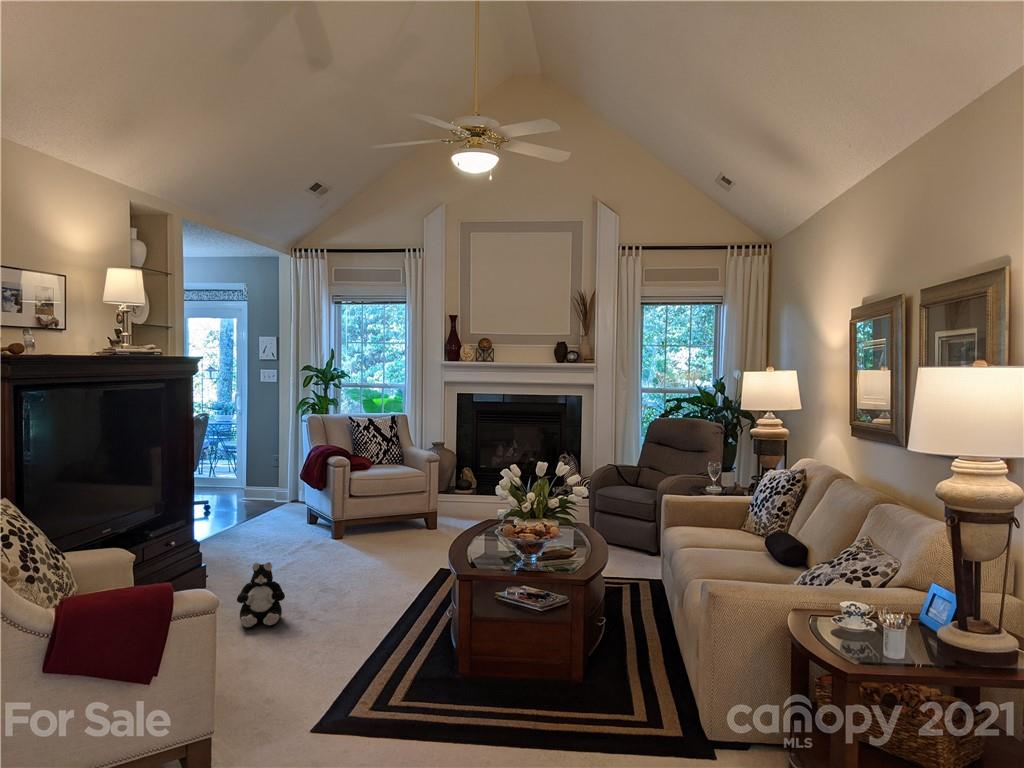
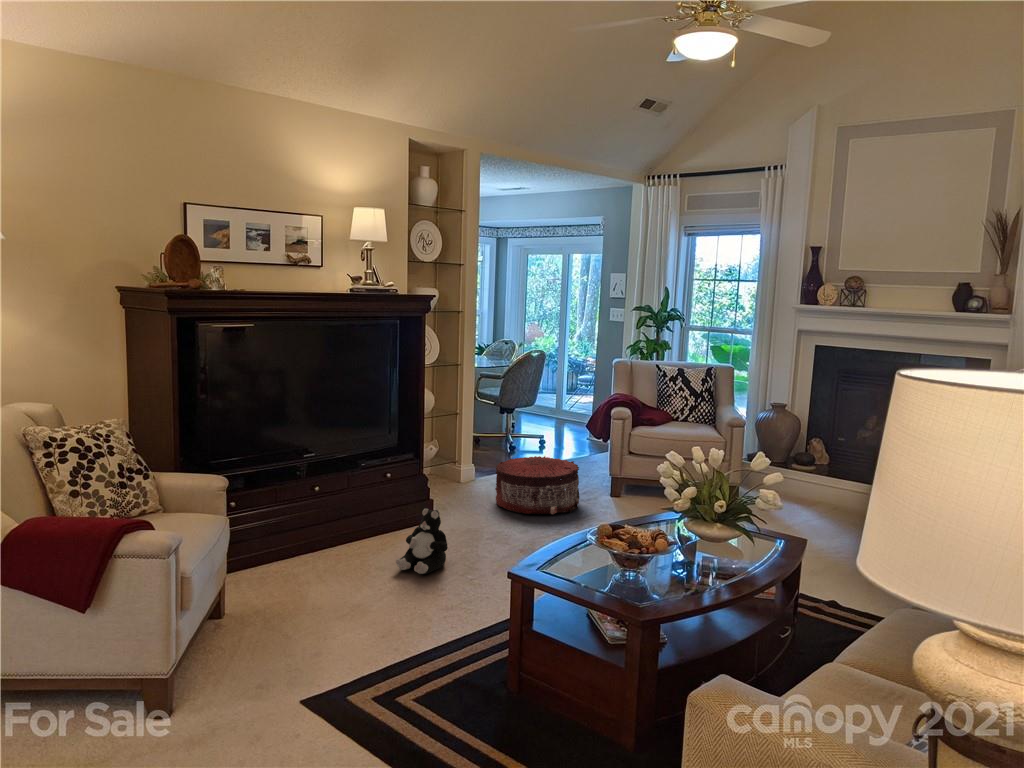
pouf: none [239,510,328,565] -> present [495,456,579,514]

